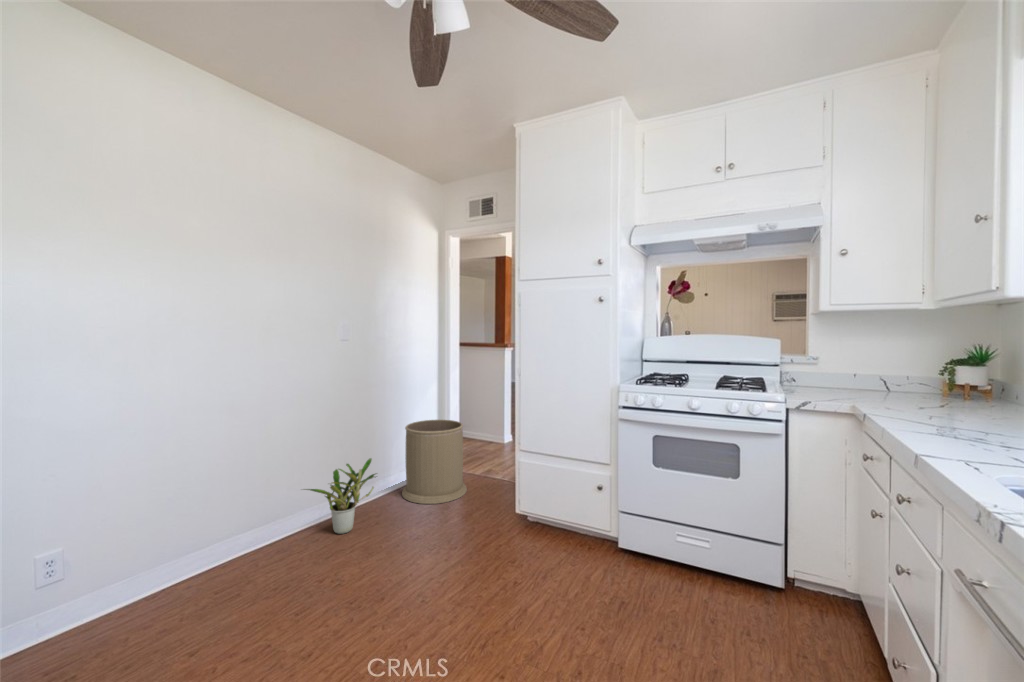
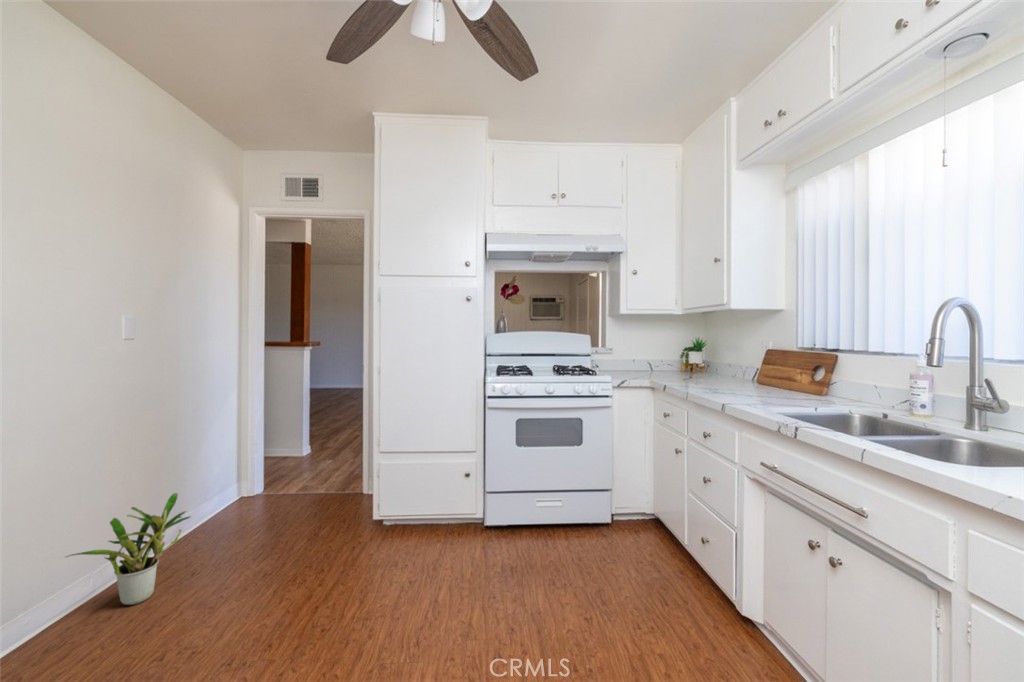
trash can: present [402,420,467,504] -> none [202,434,293,540]

